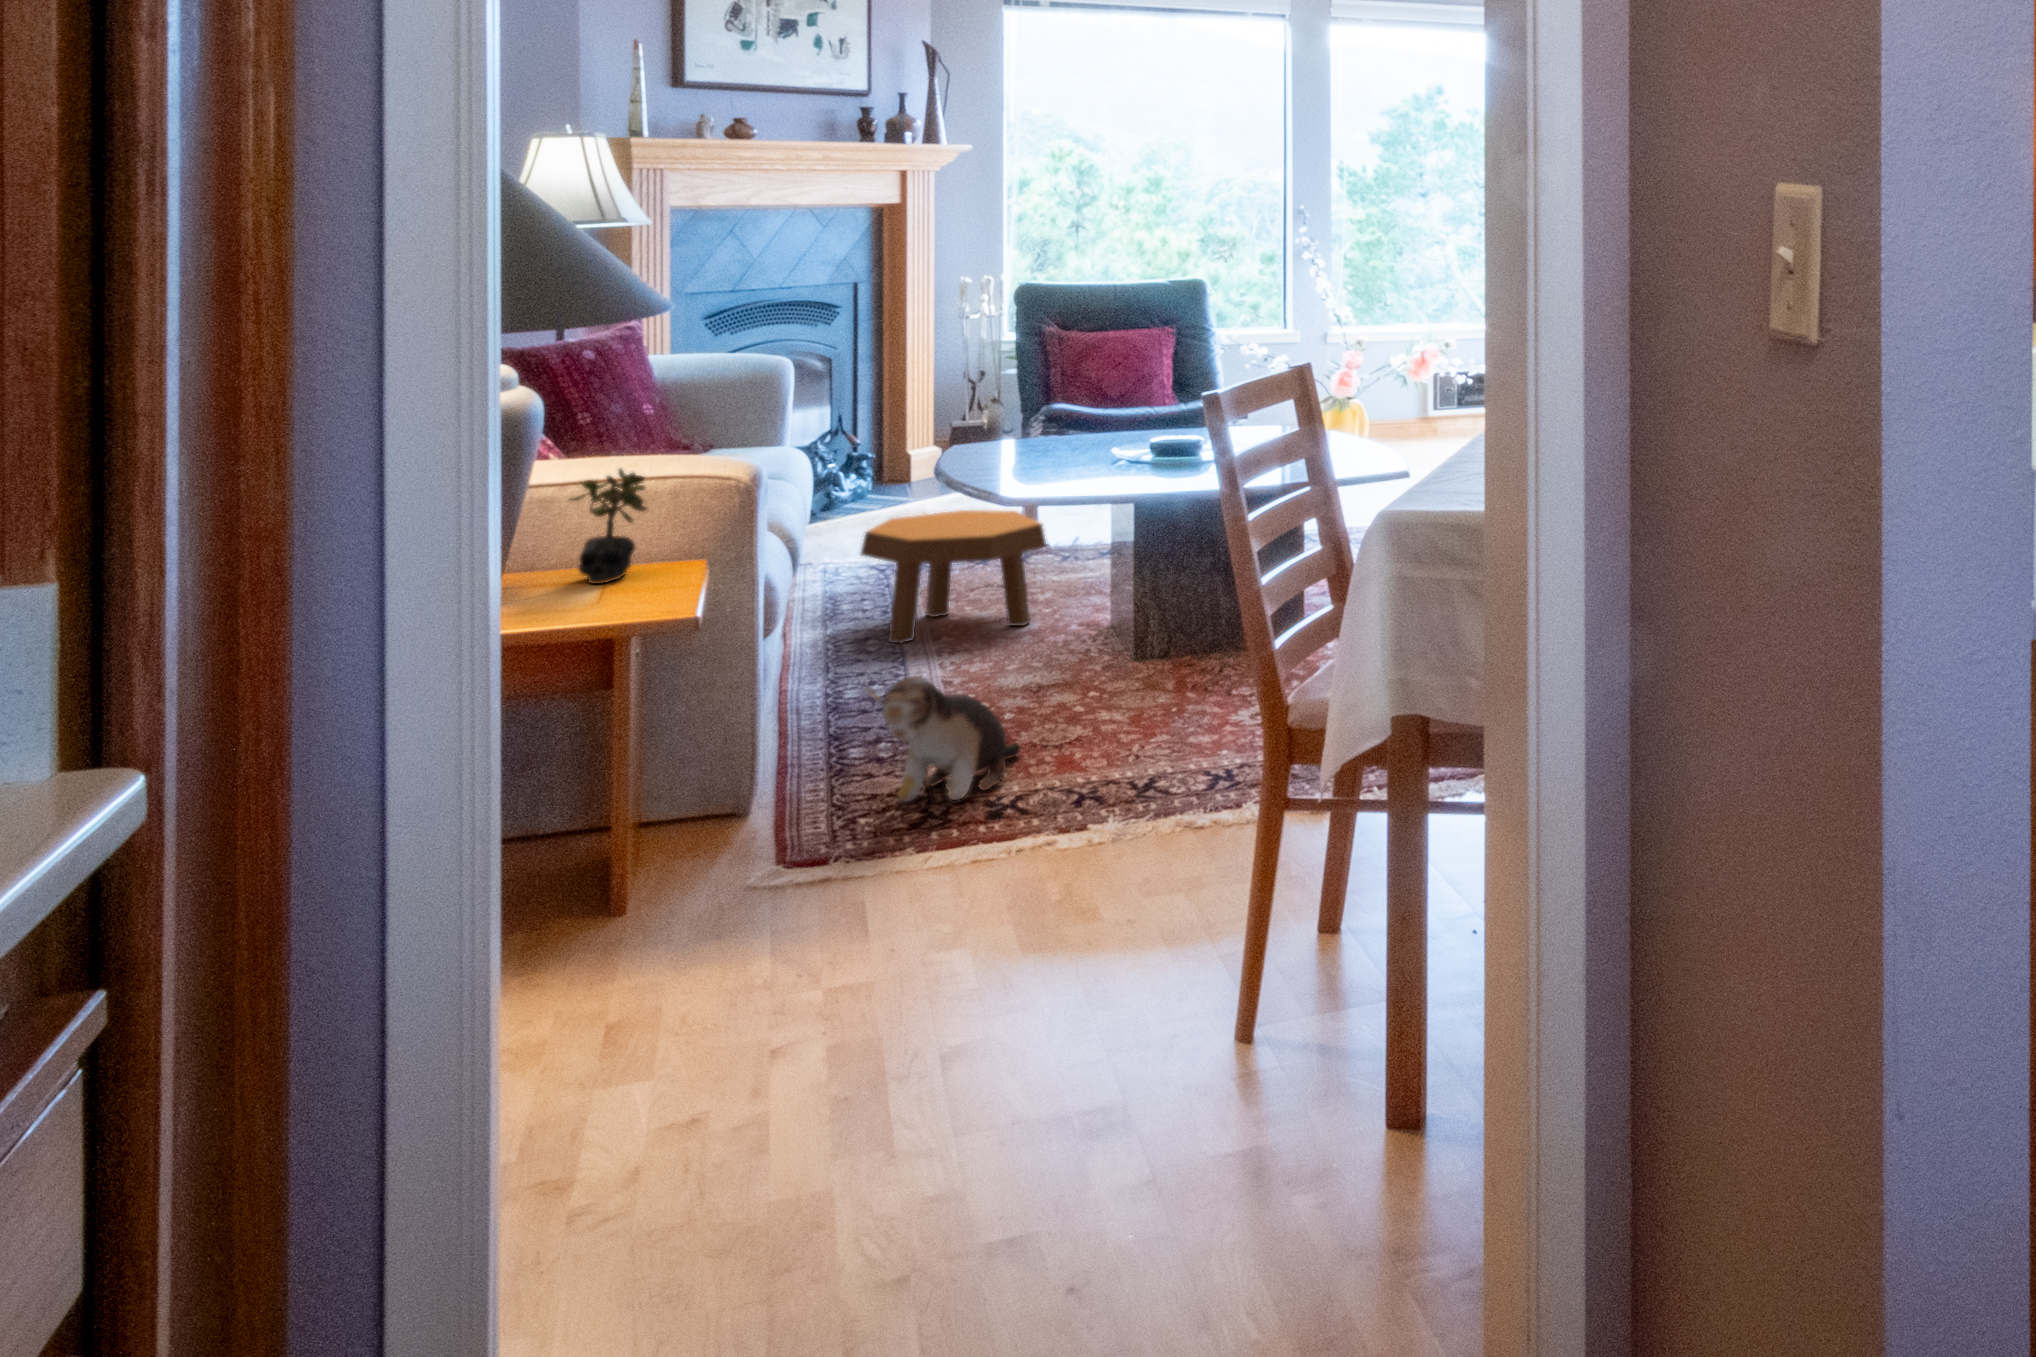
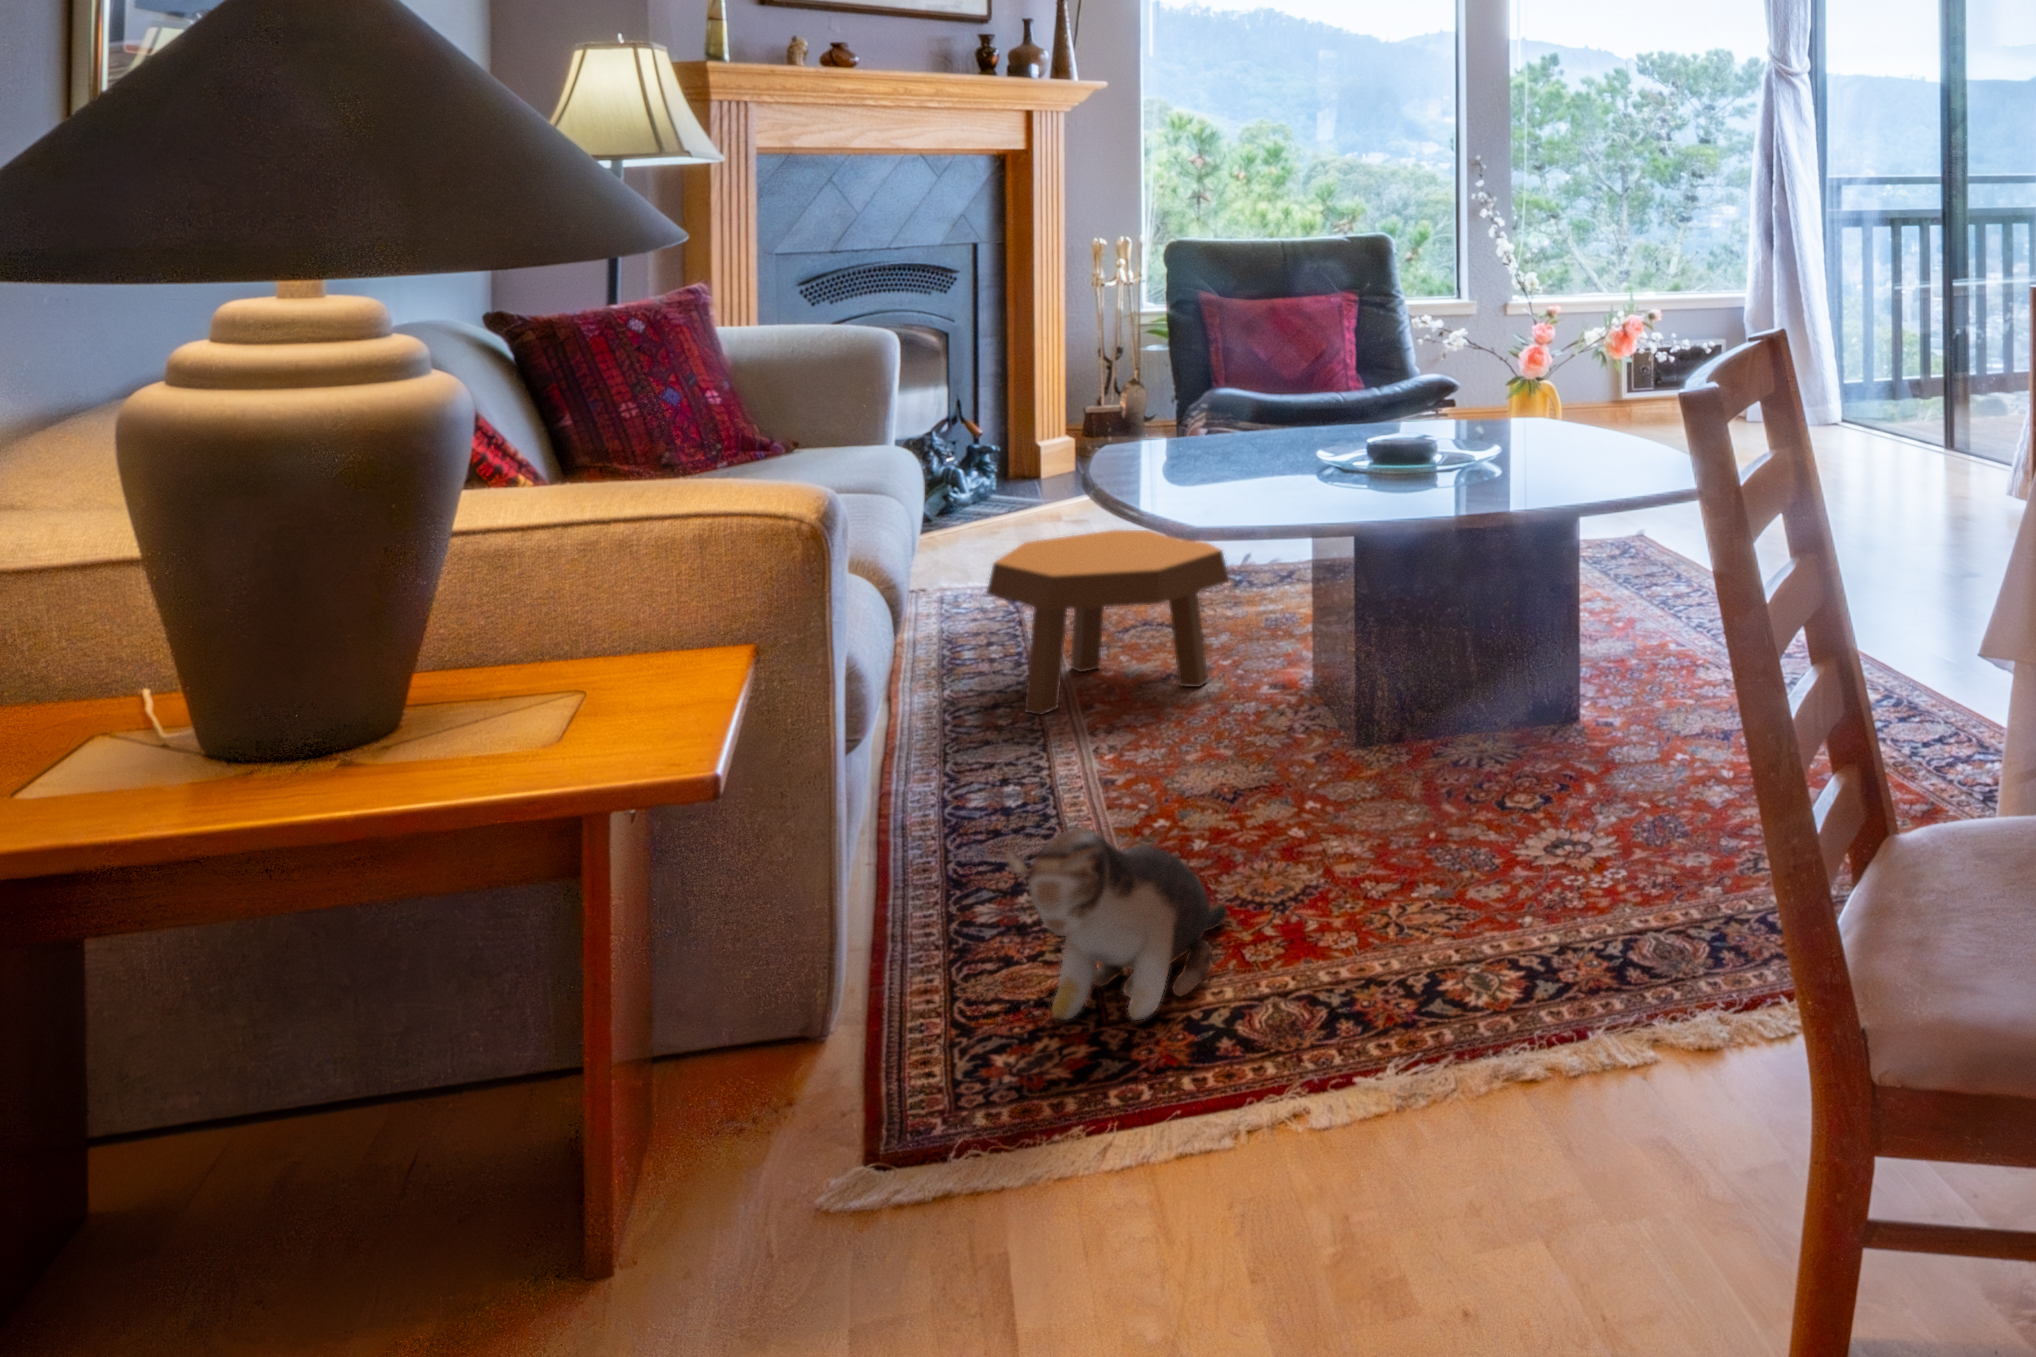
succulent plant: present [571,469,647,584] -> none [518,512,650,710]

